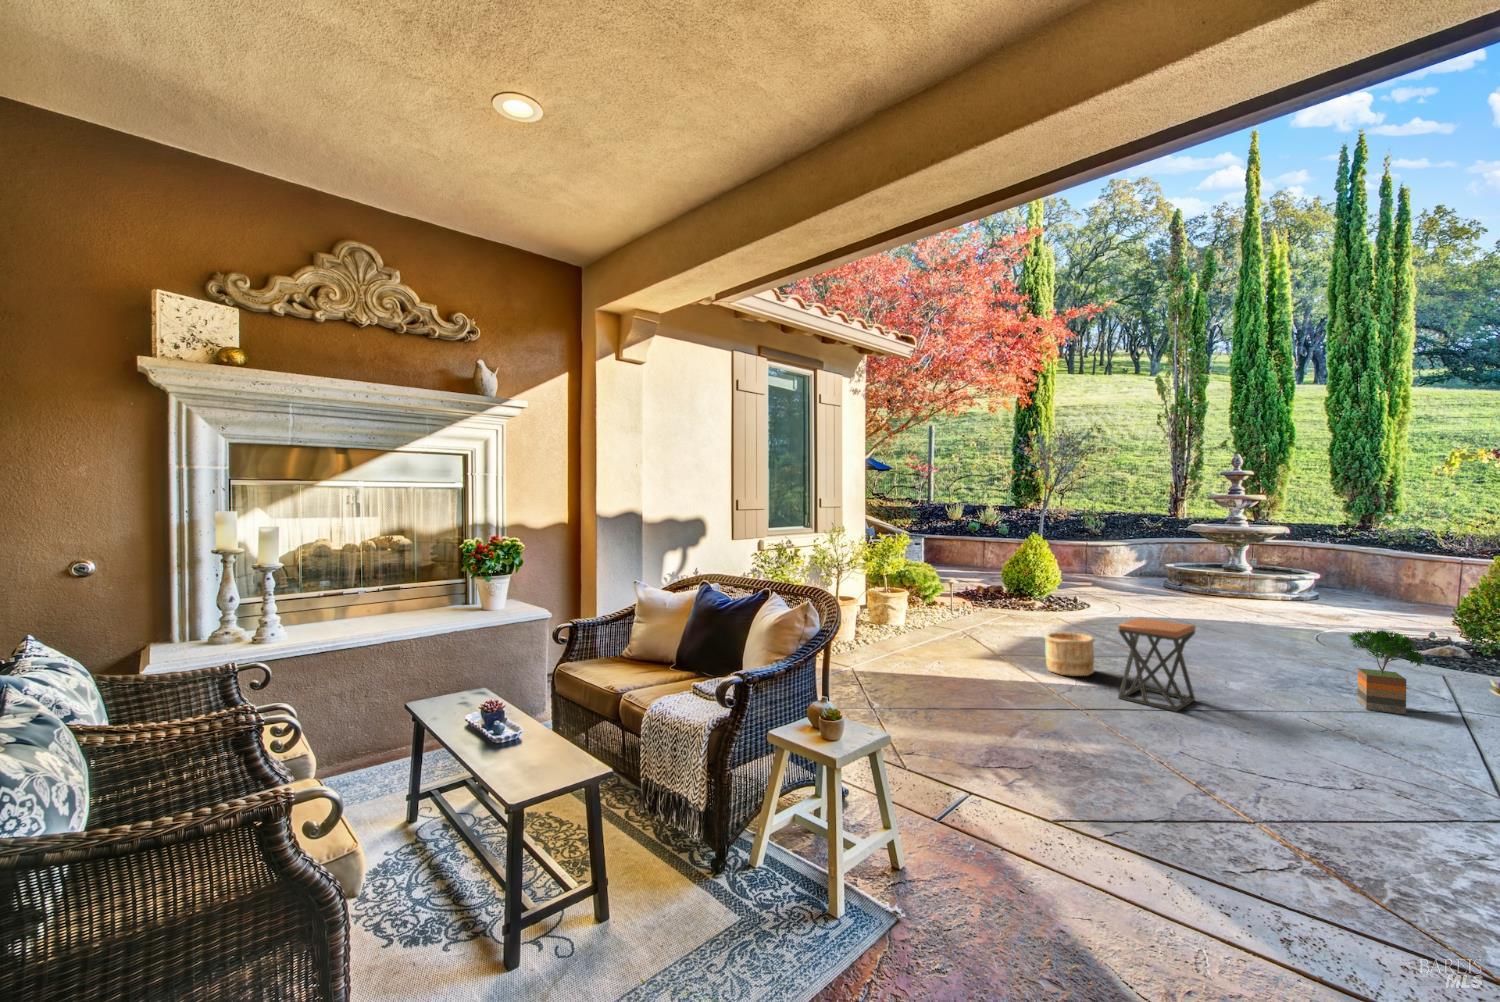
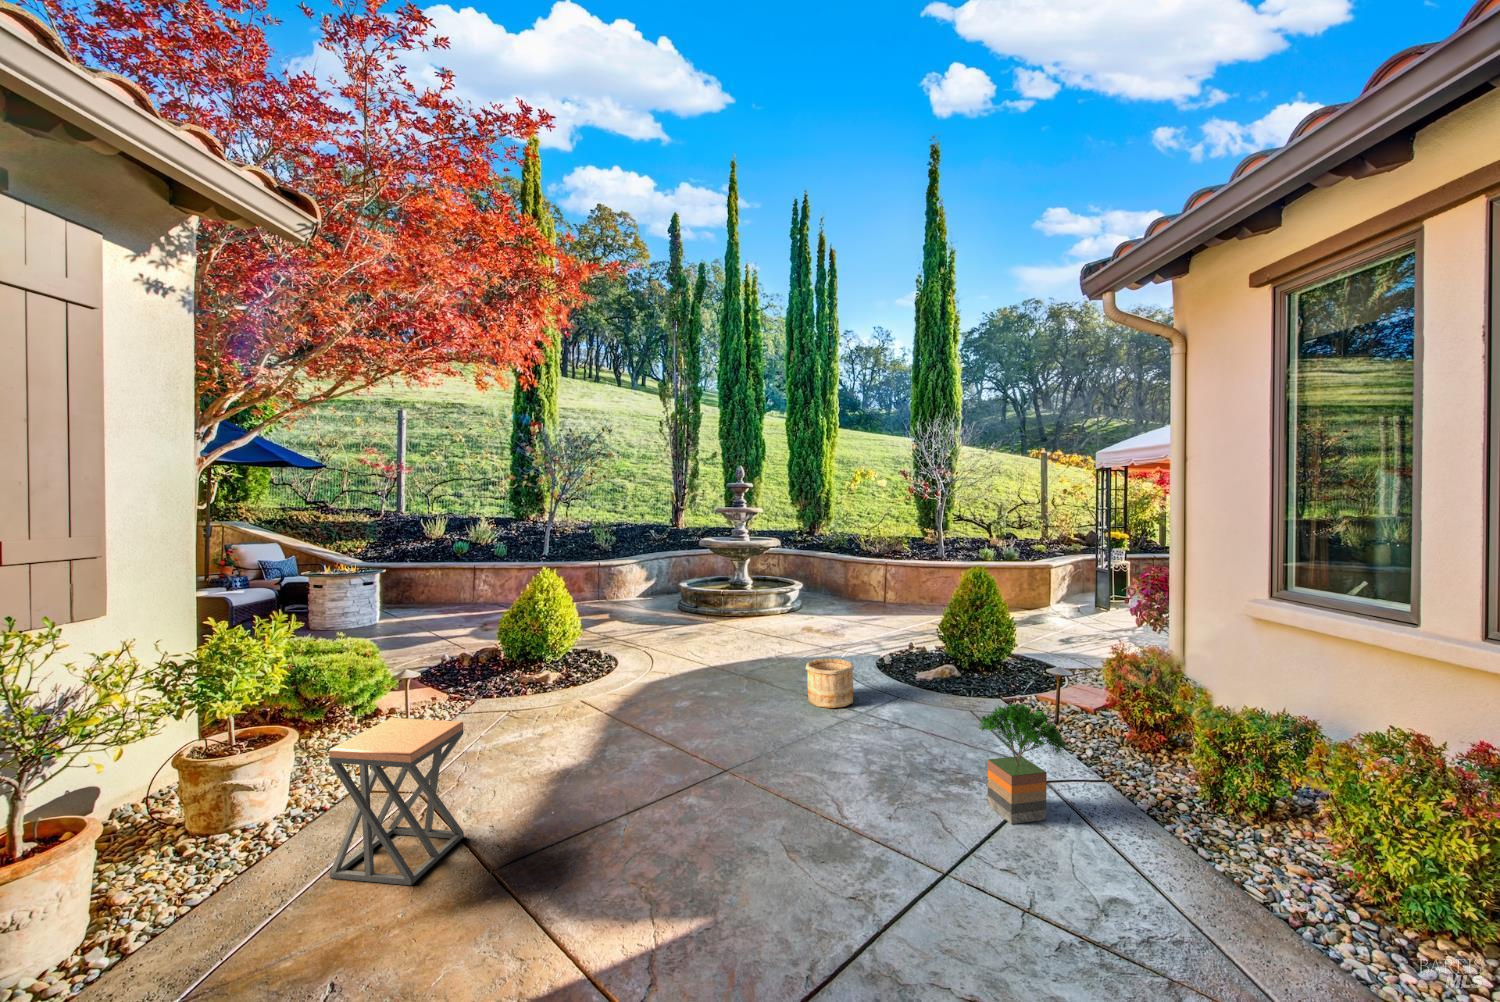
stool: present [1118,618,1195,712] -> present [329,718,464,885]
wooden bucket: present [1044,632,1094,676] -> present [806,658,854,708]

